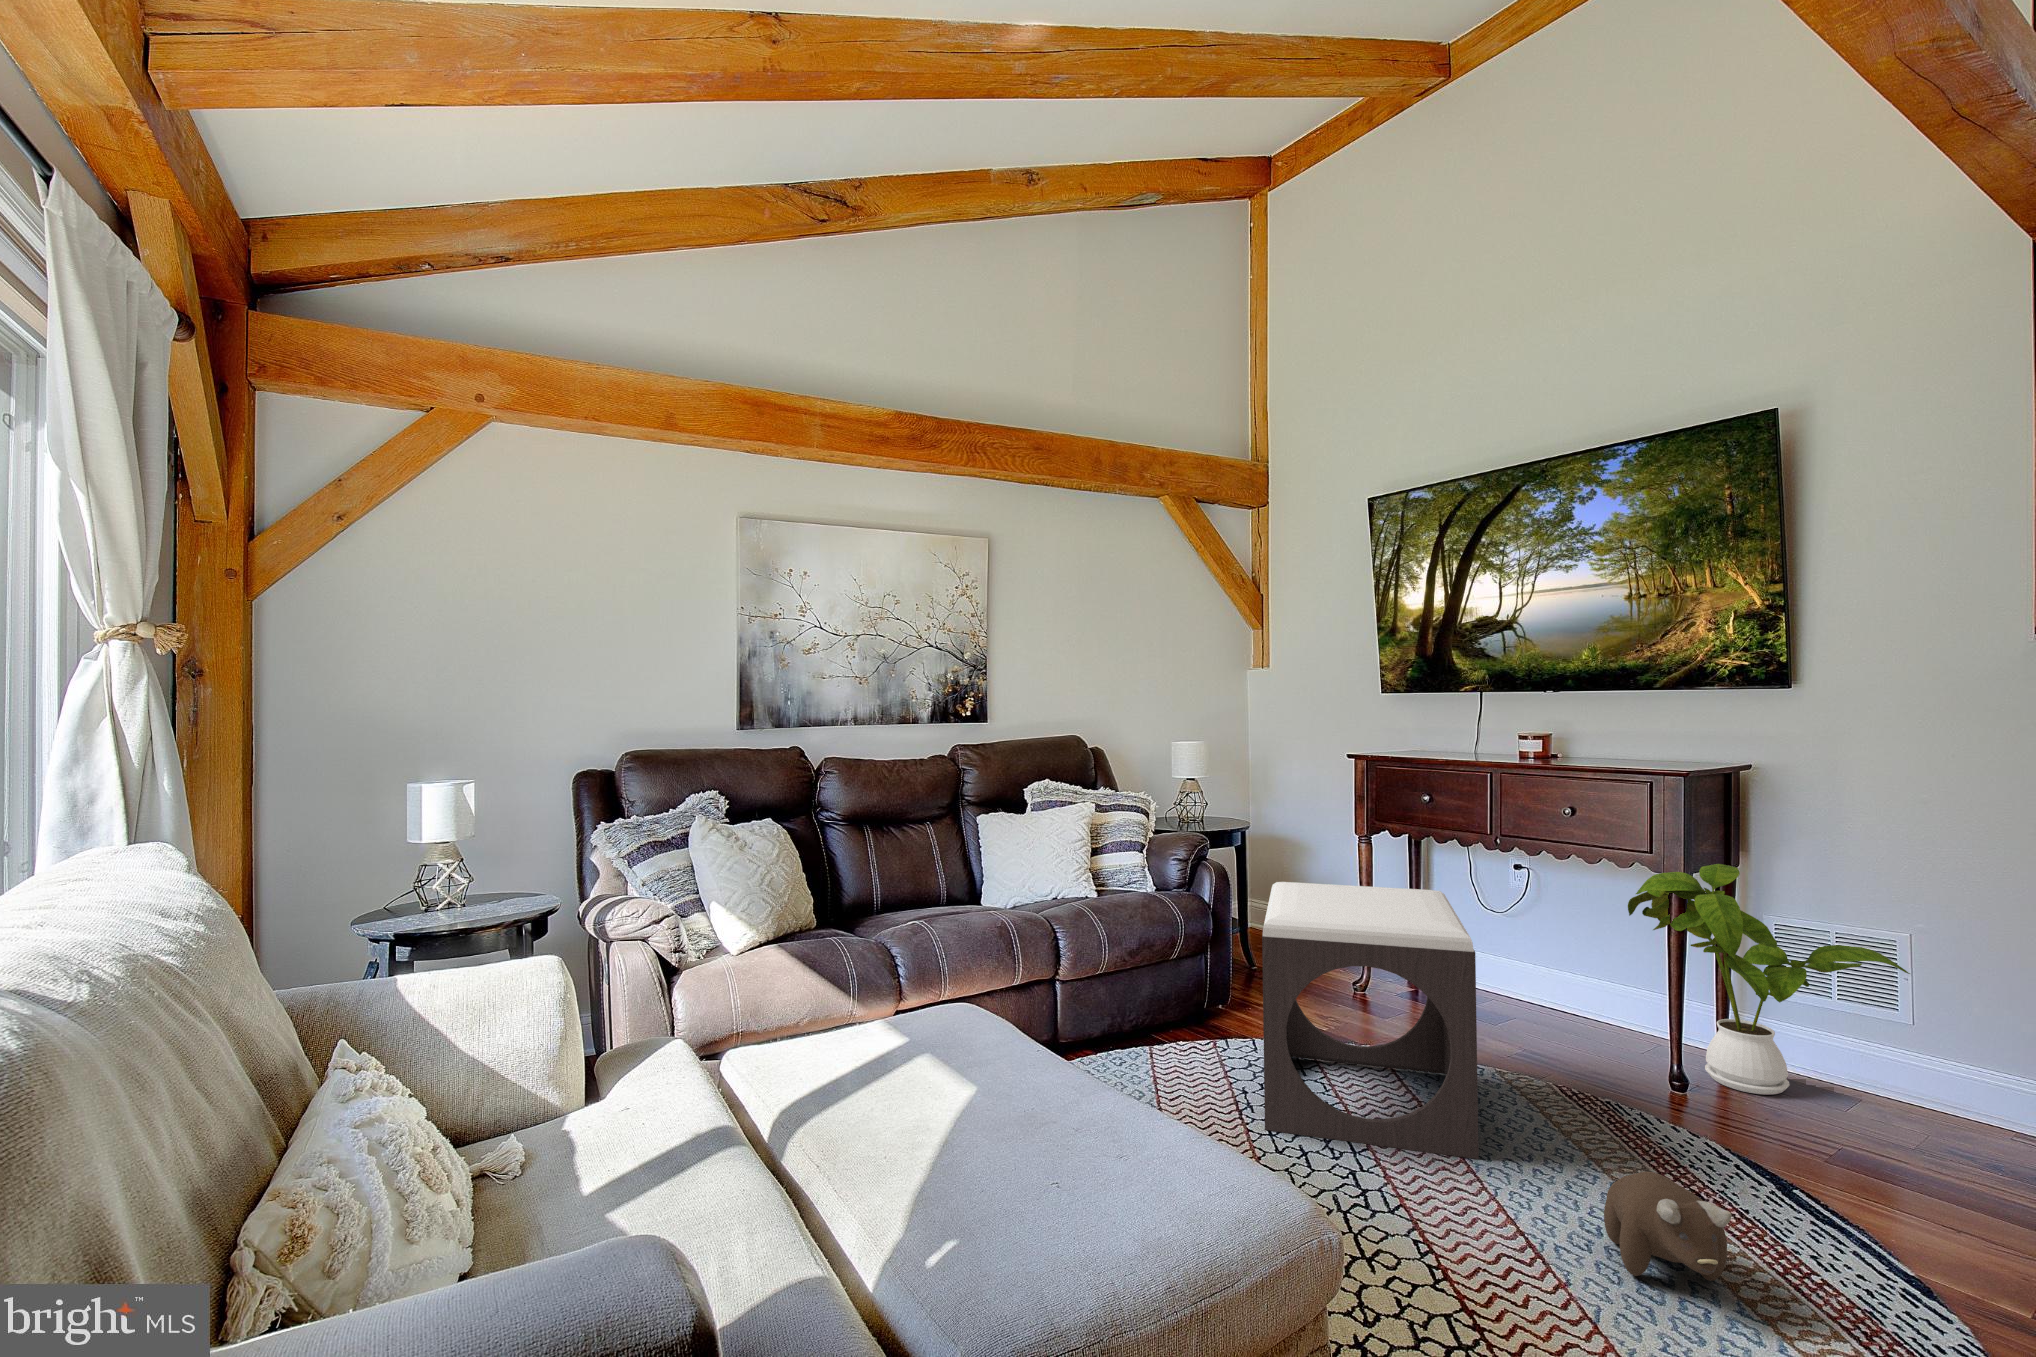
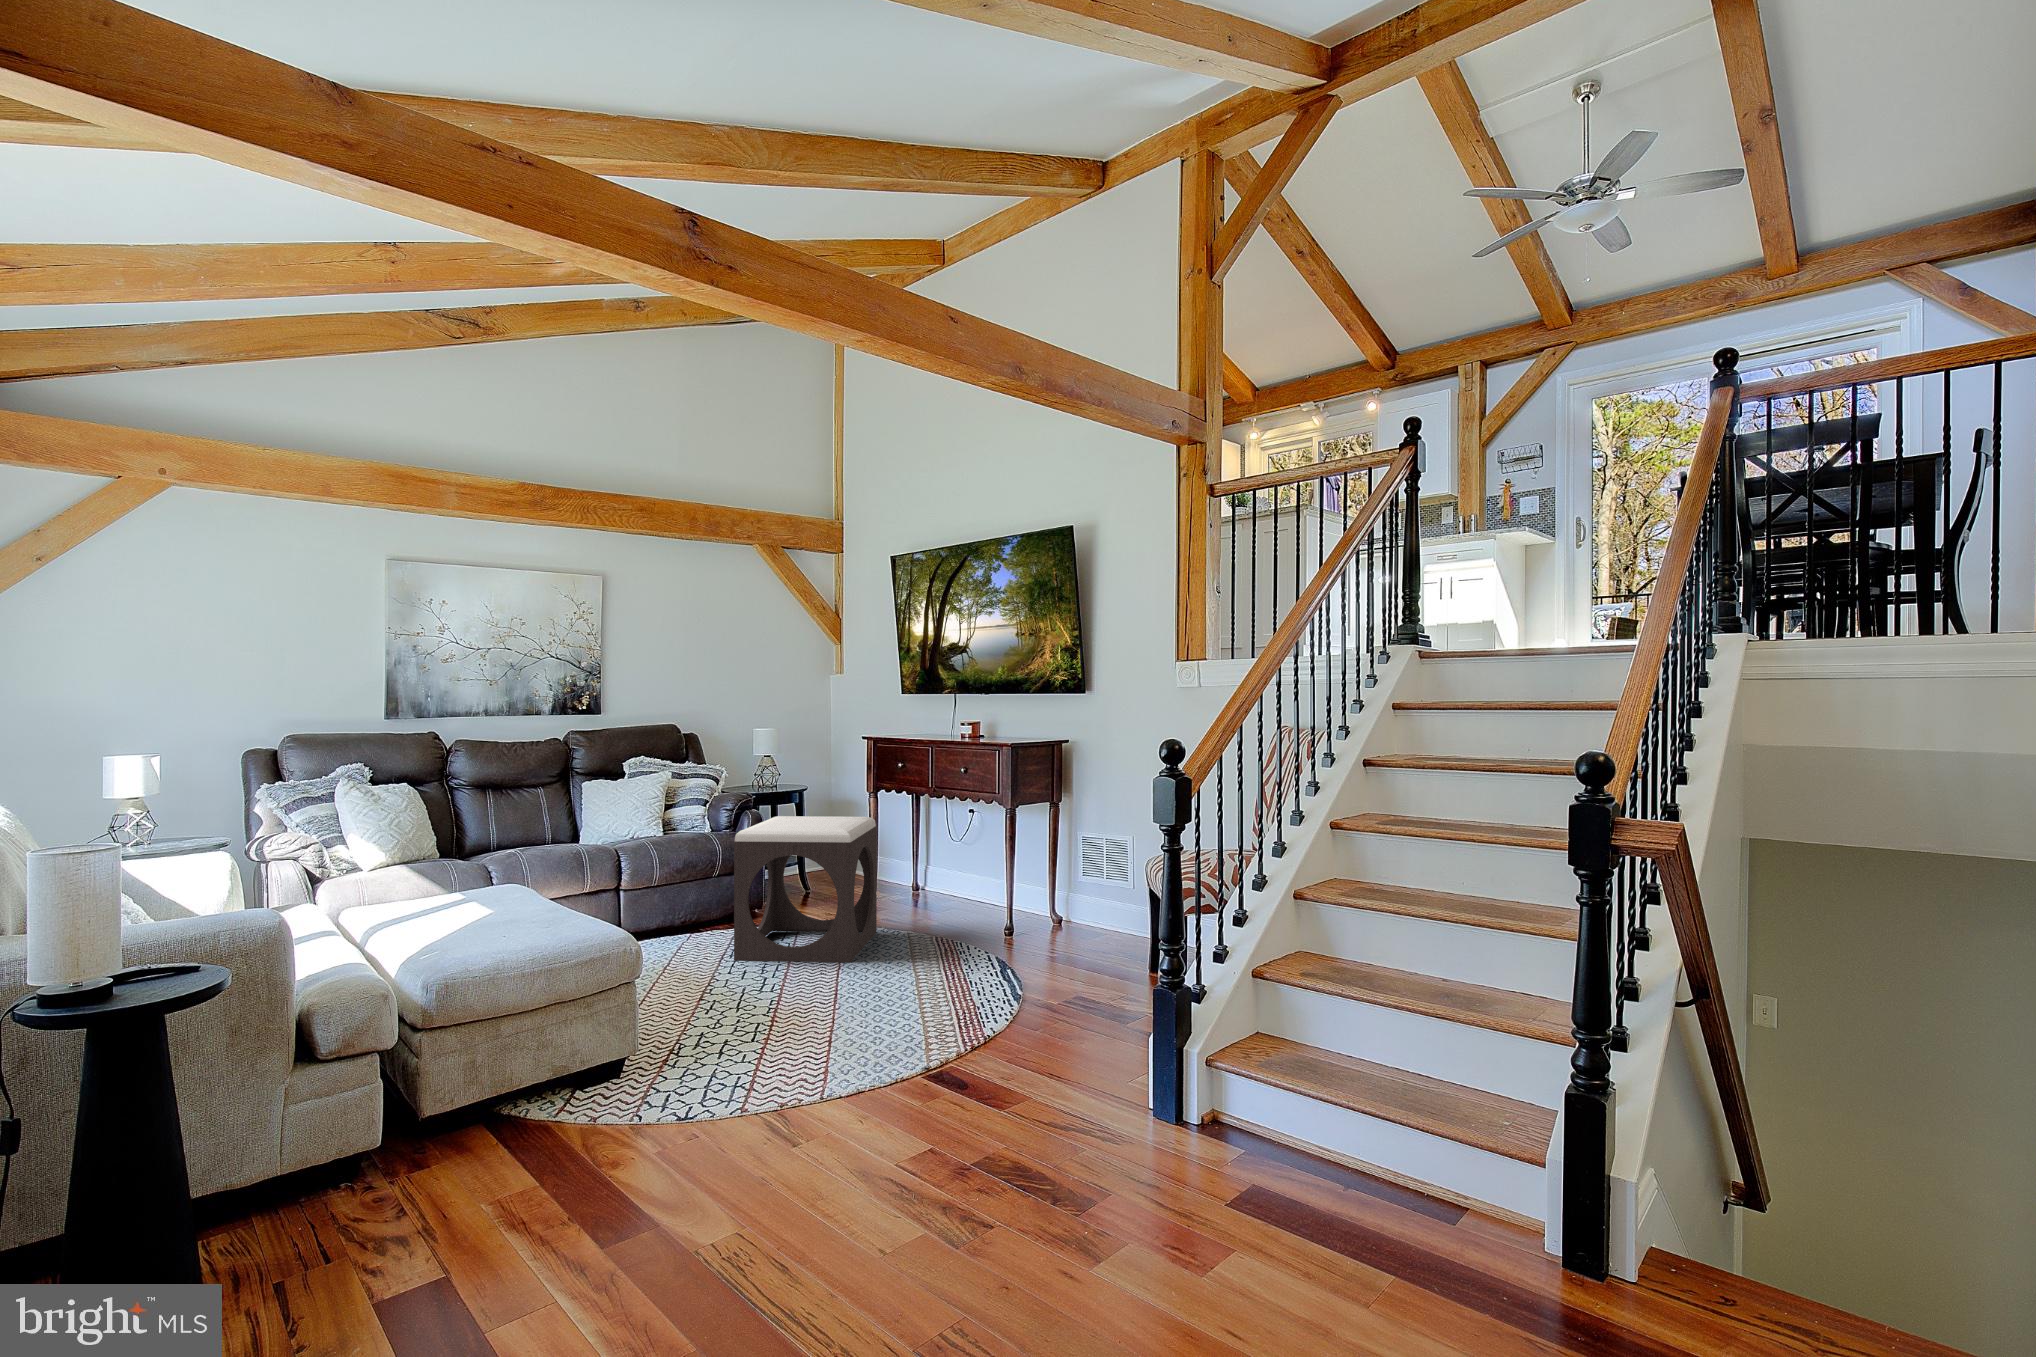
house plant: present [1628,864,1910,1095] -> none [985,796,1112,930]
plush toy: present [1604,1172,1732,1281] -> none [874,941,924,991]

